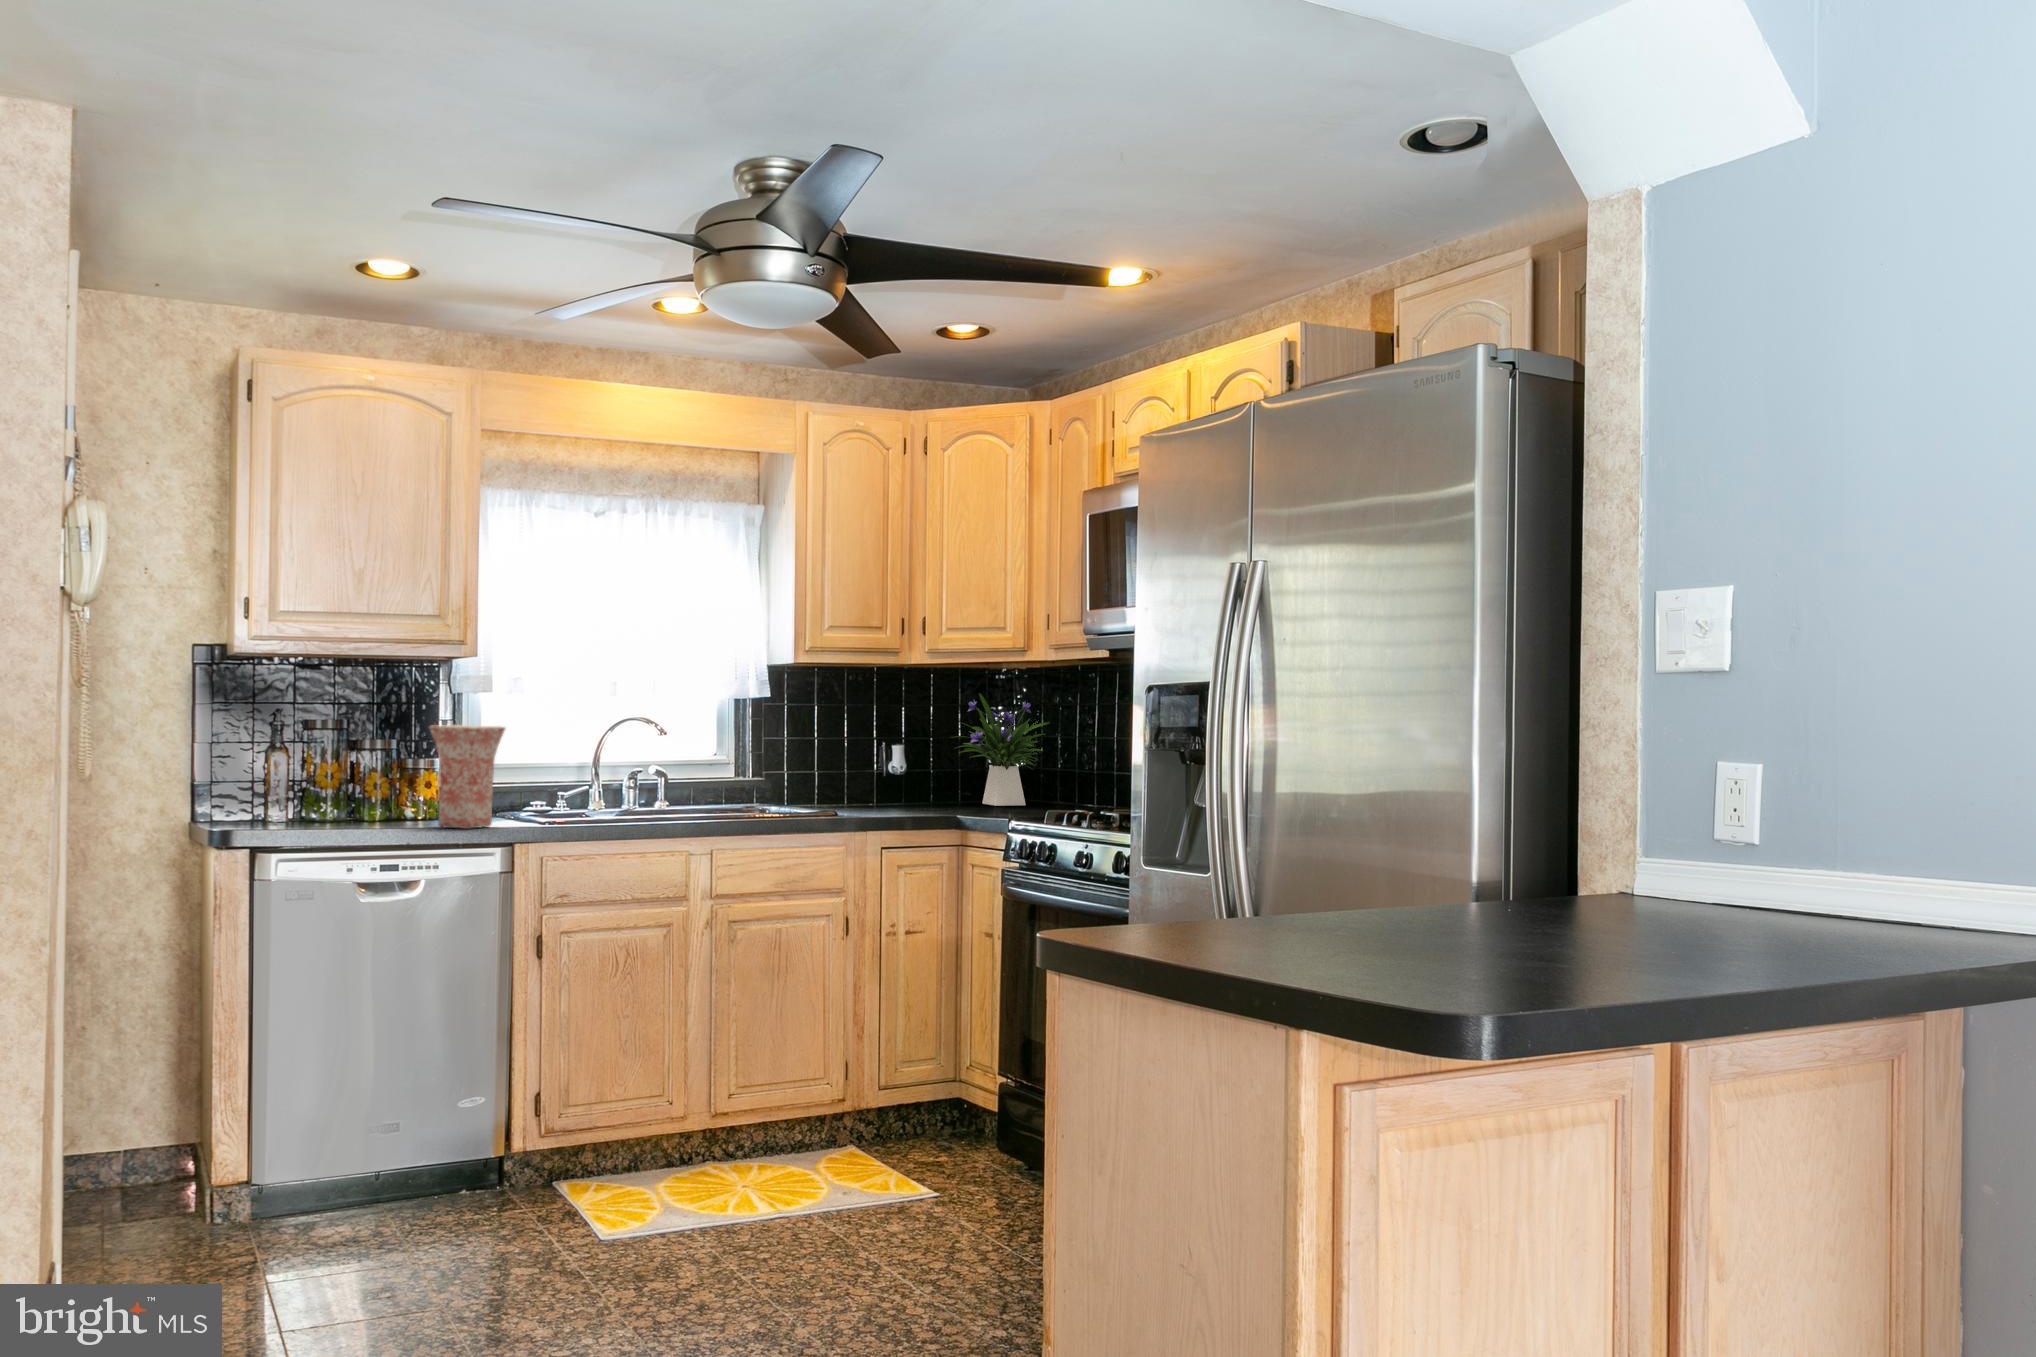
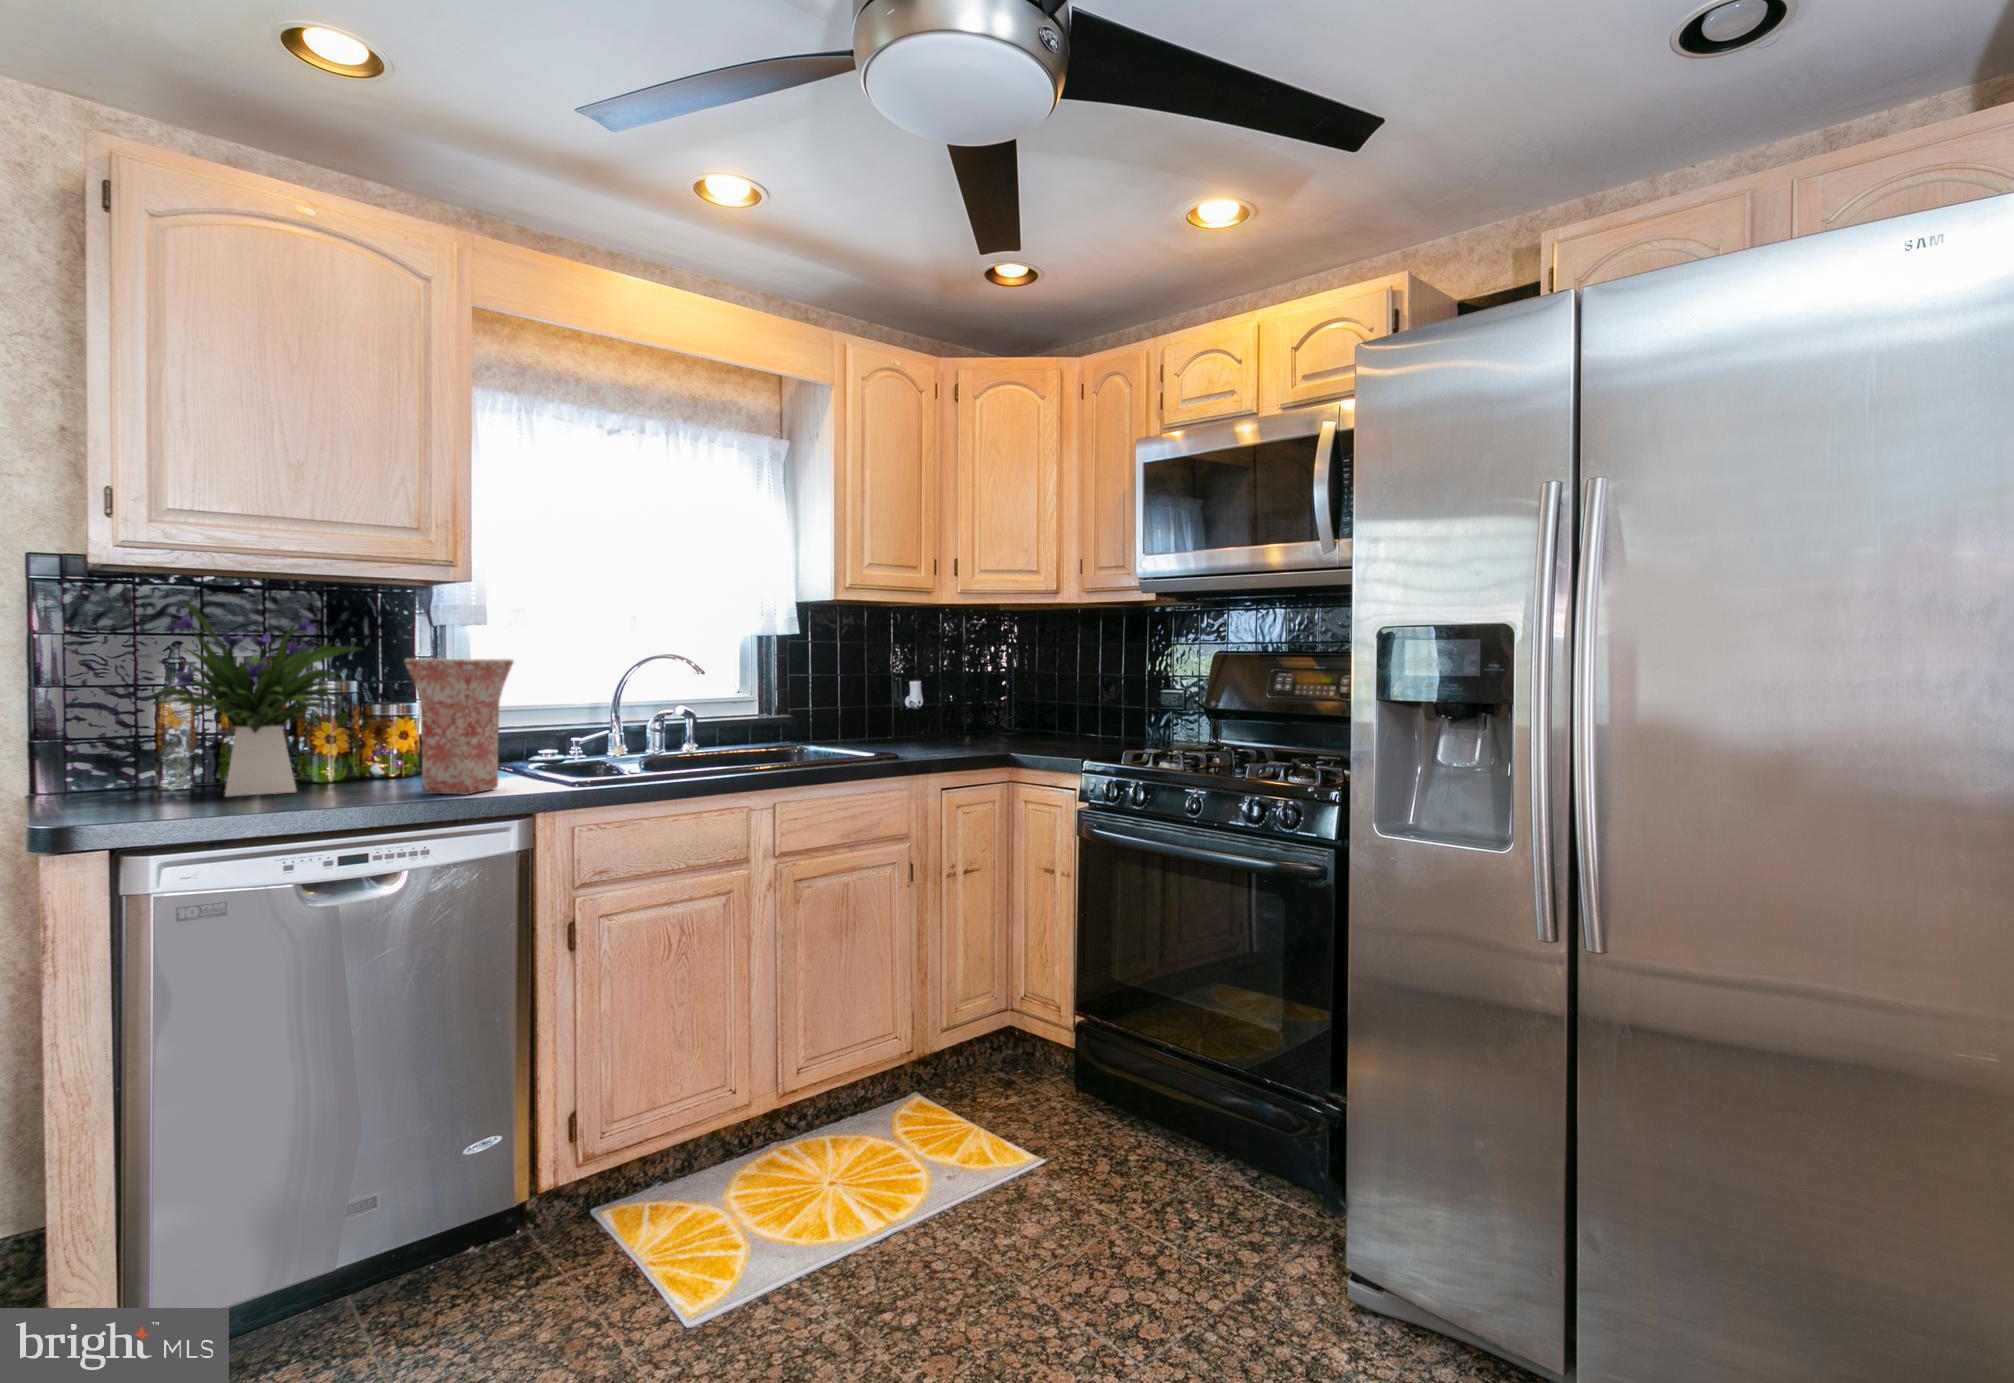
flower arrangement: present [956,693,1049,806] -> present [147,600,361,796]

